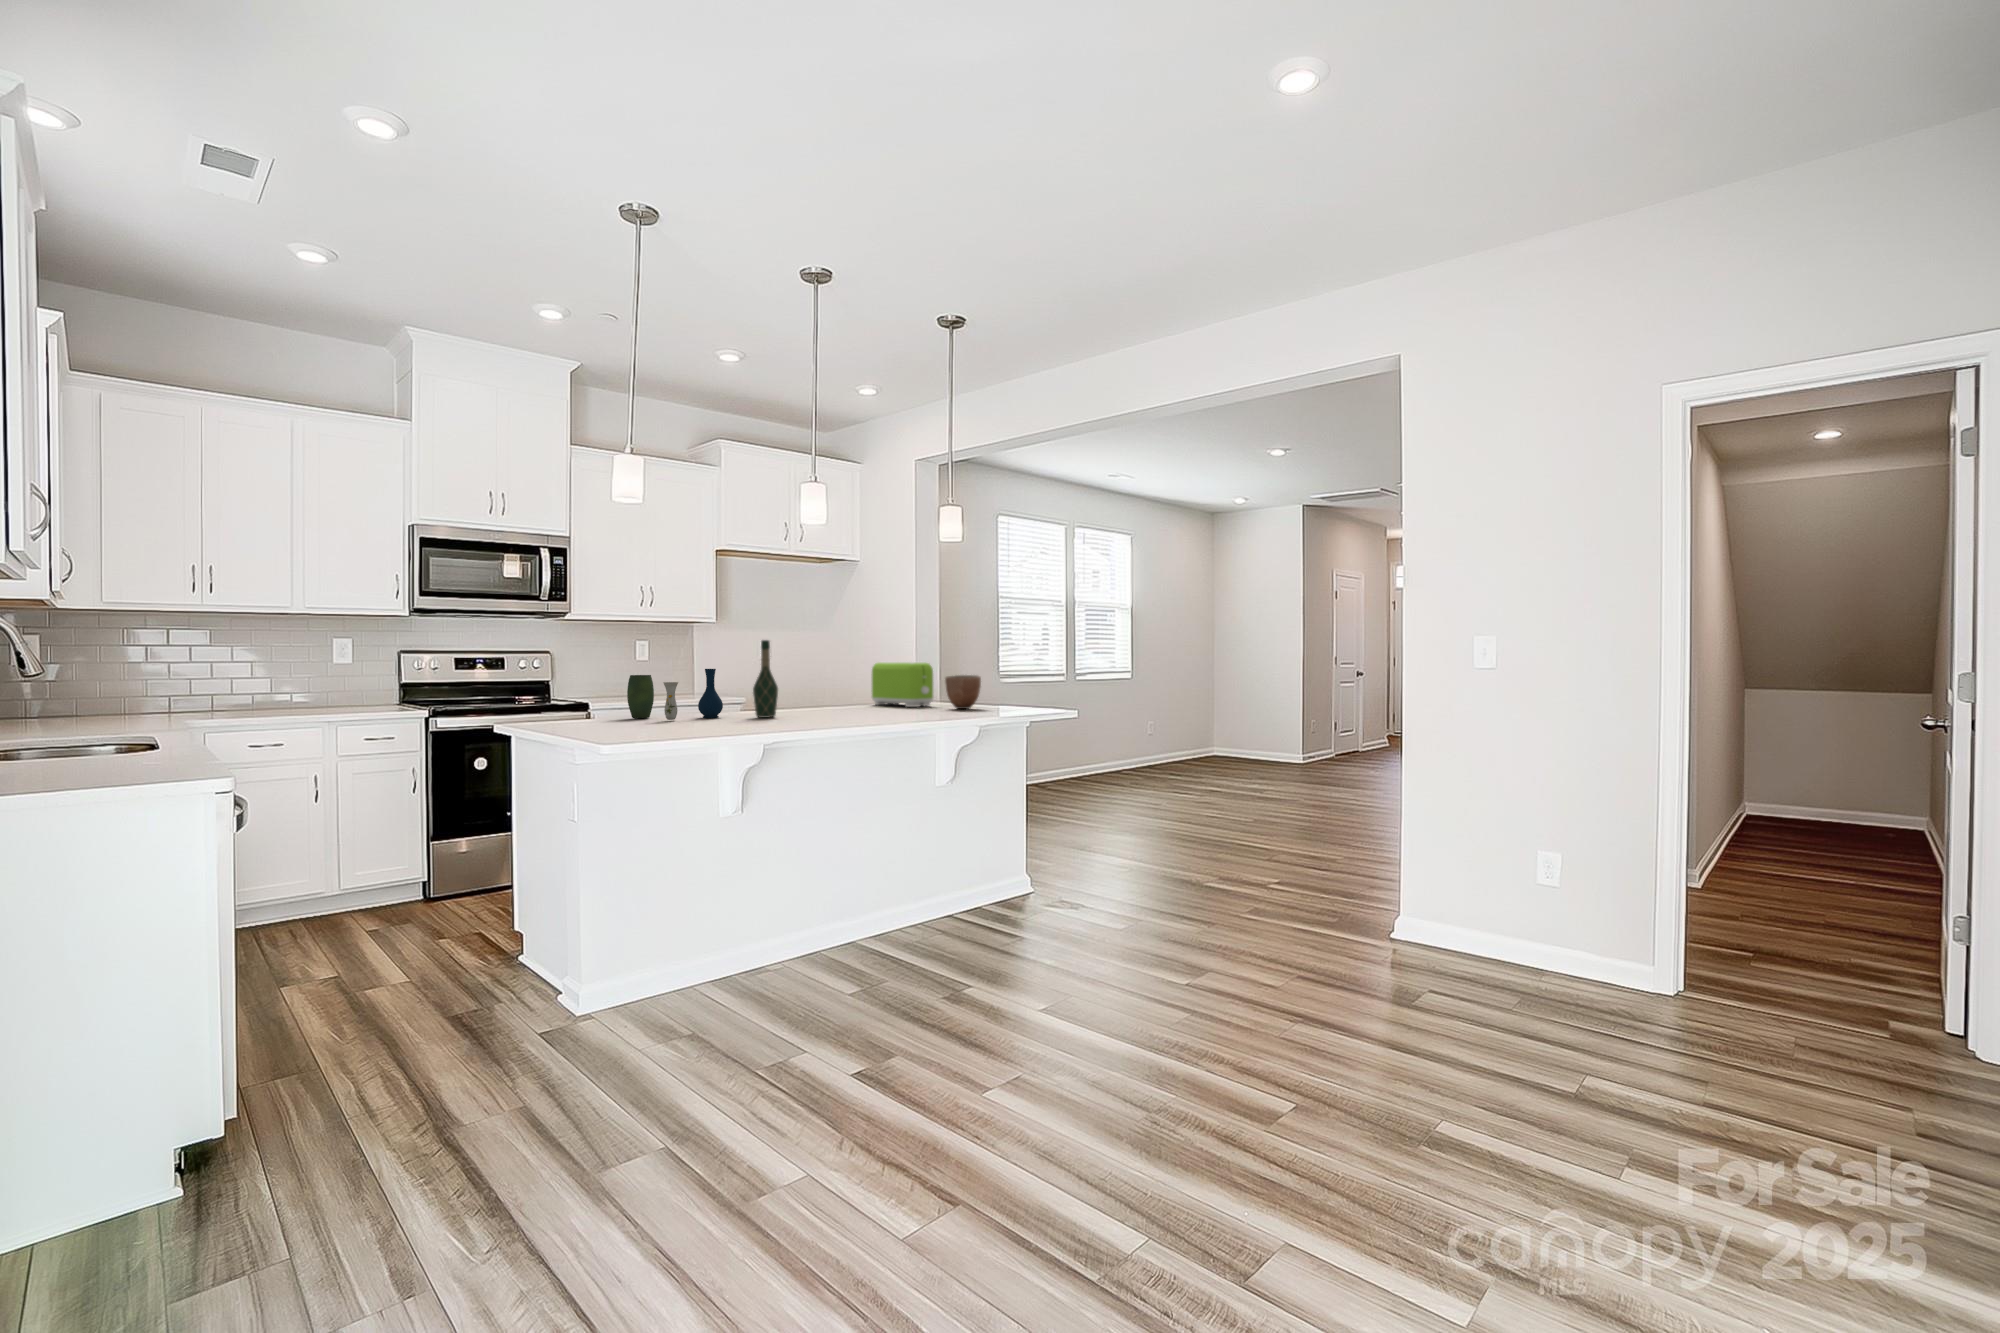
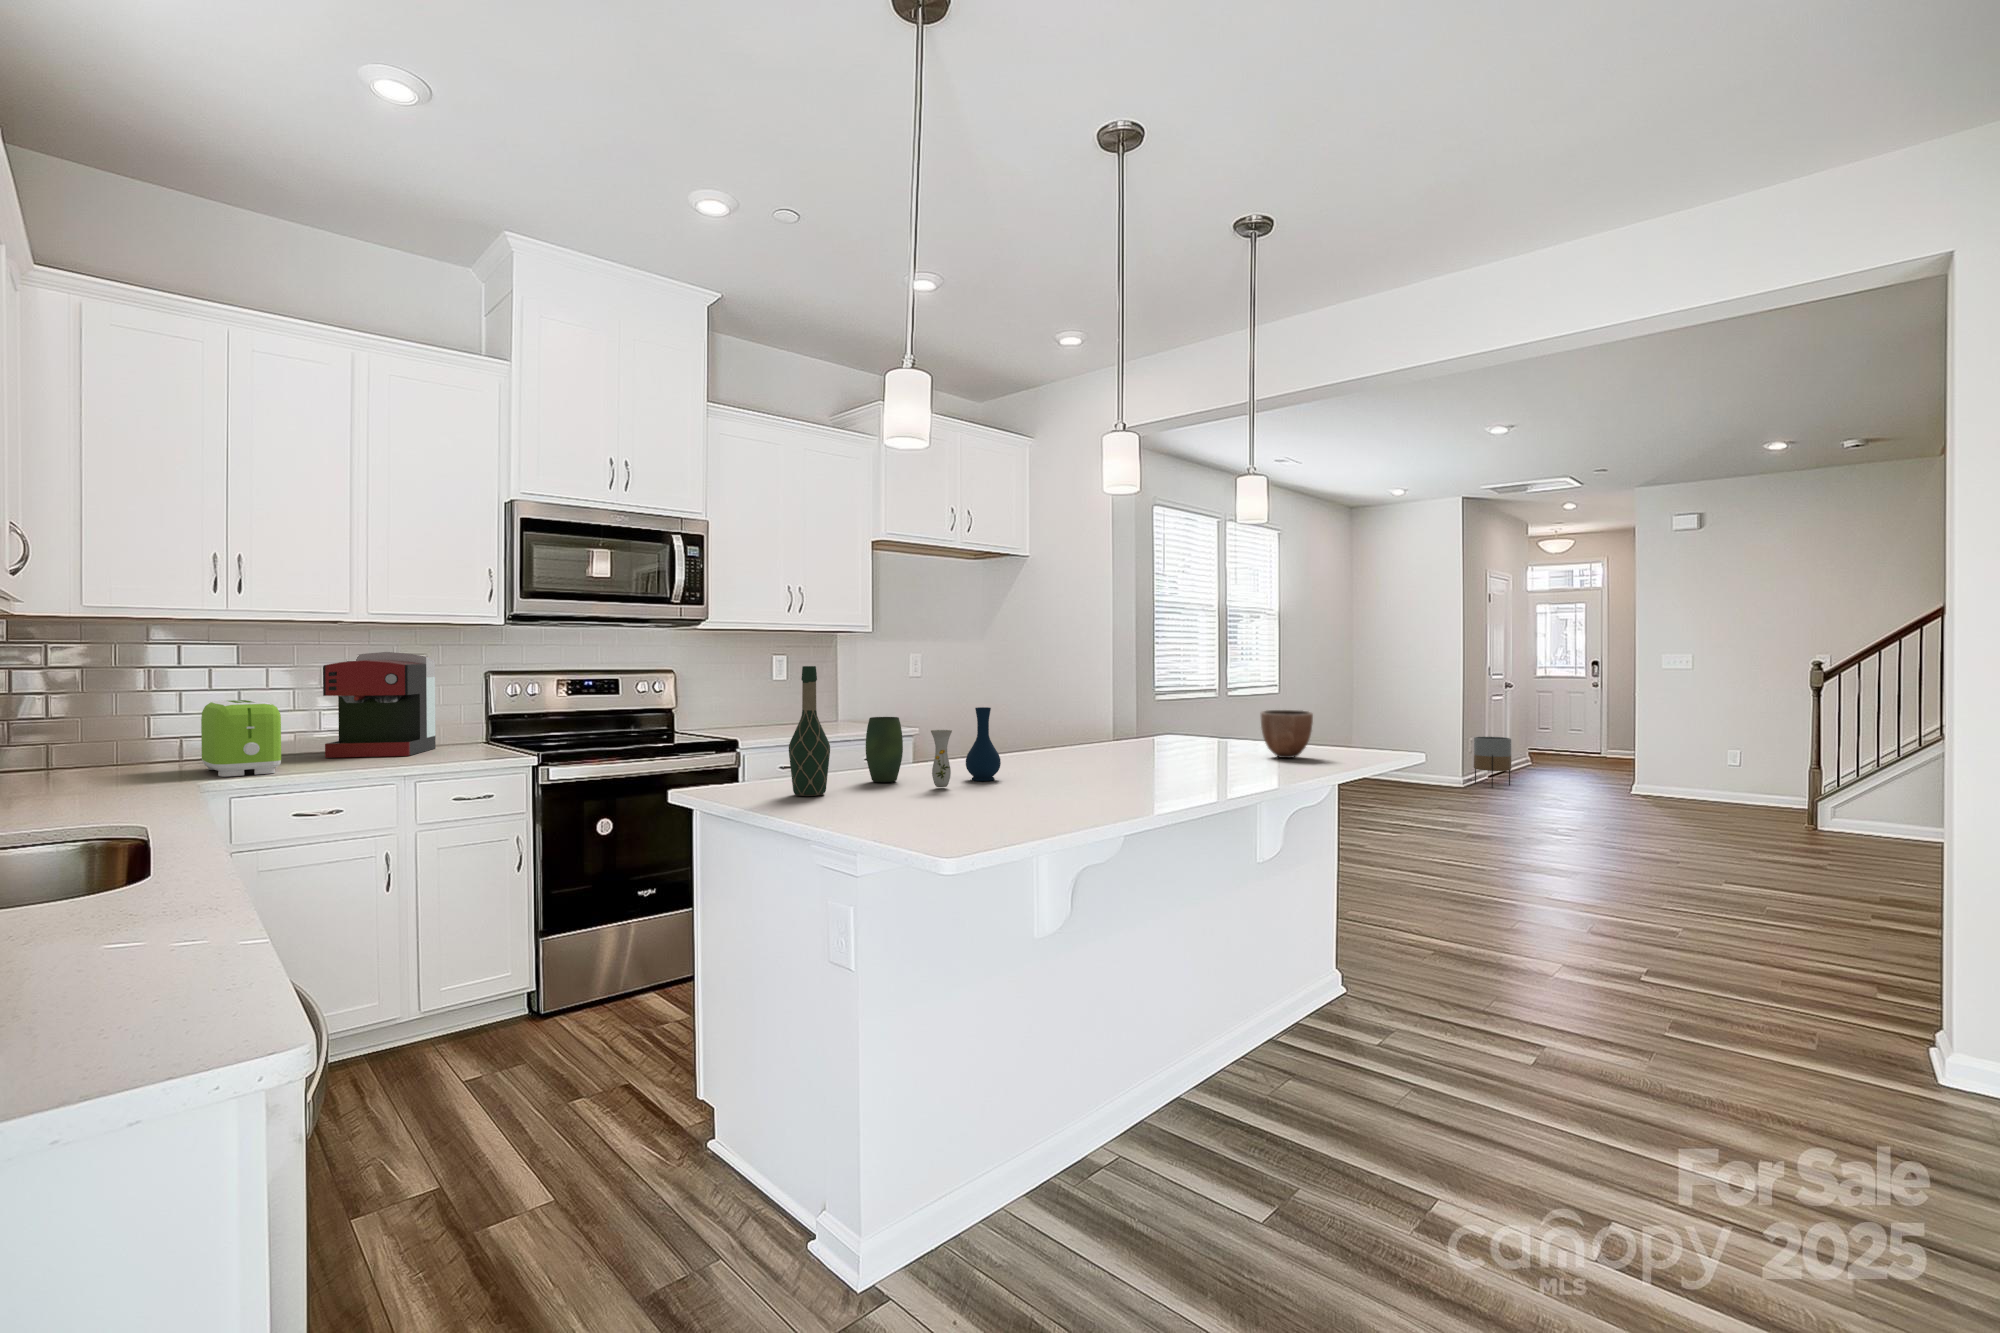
coffee maker: none [272,636,360,712] -> present [323,652,436,758]
wine bottle: present [753,640,778,718] -> present [789,666,830,796]
toaster: present [872,662,933,707] -> present [201,700,281,776]
planter: none [1312,717,1343,761] -> present [1474,737,1511,788]

